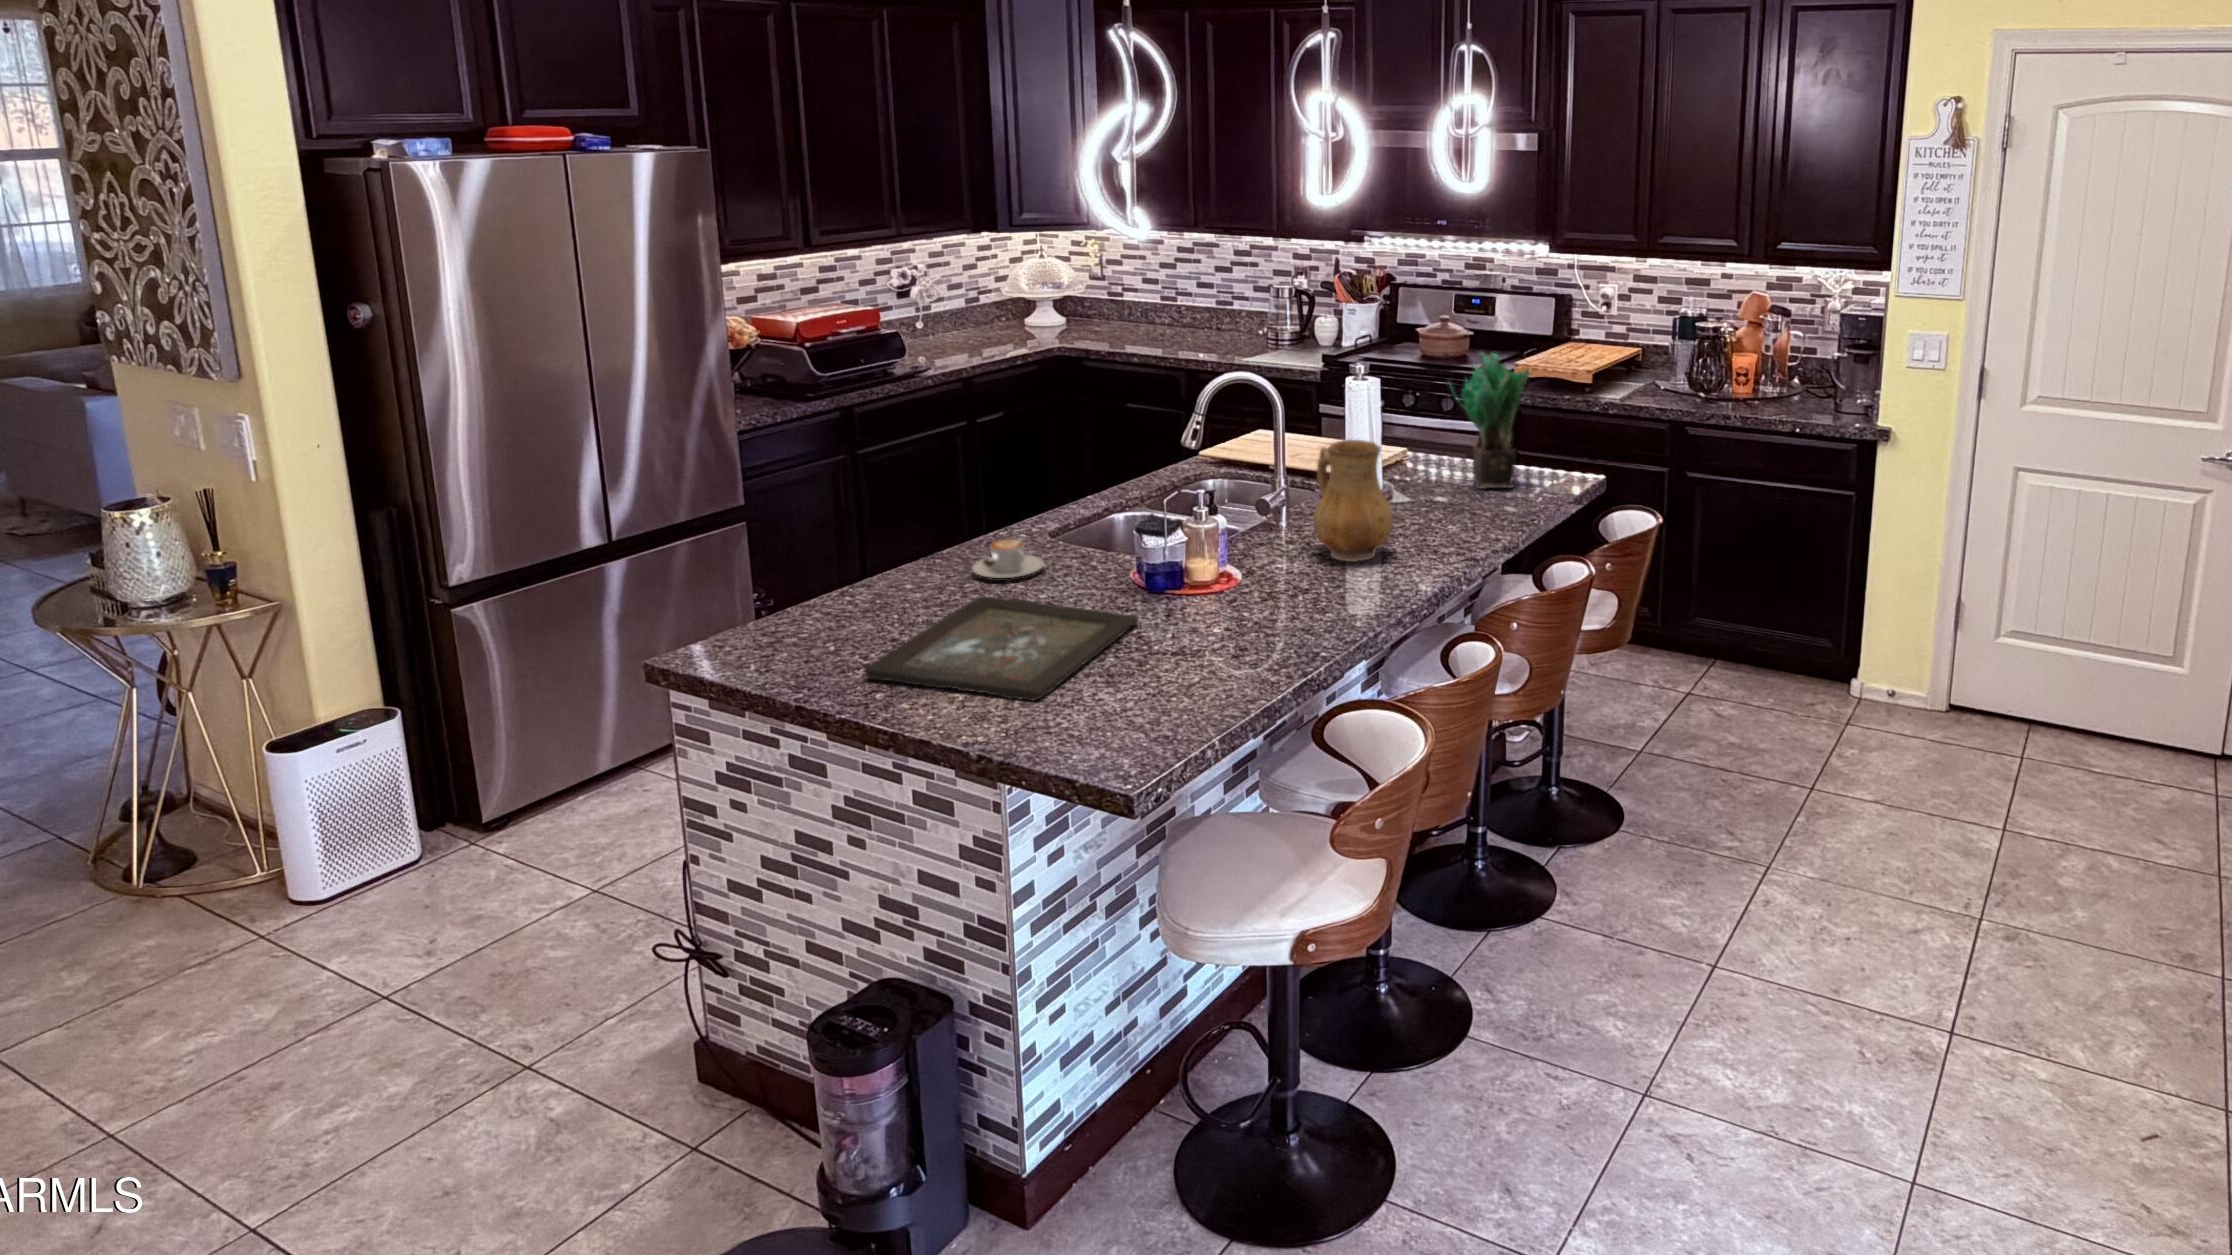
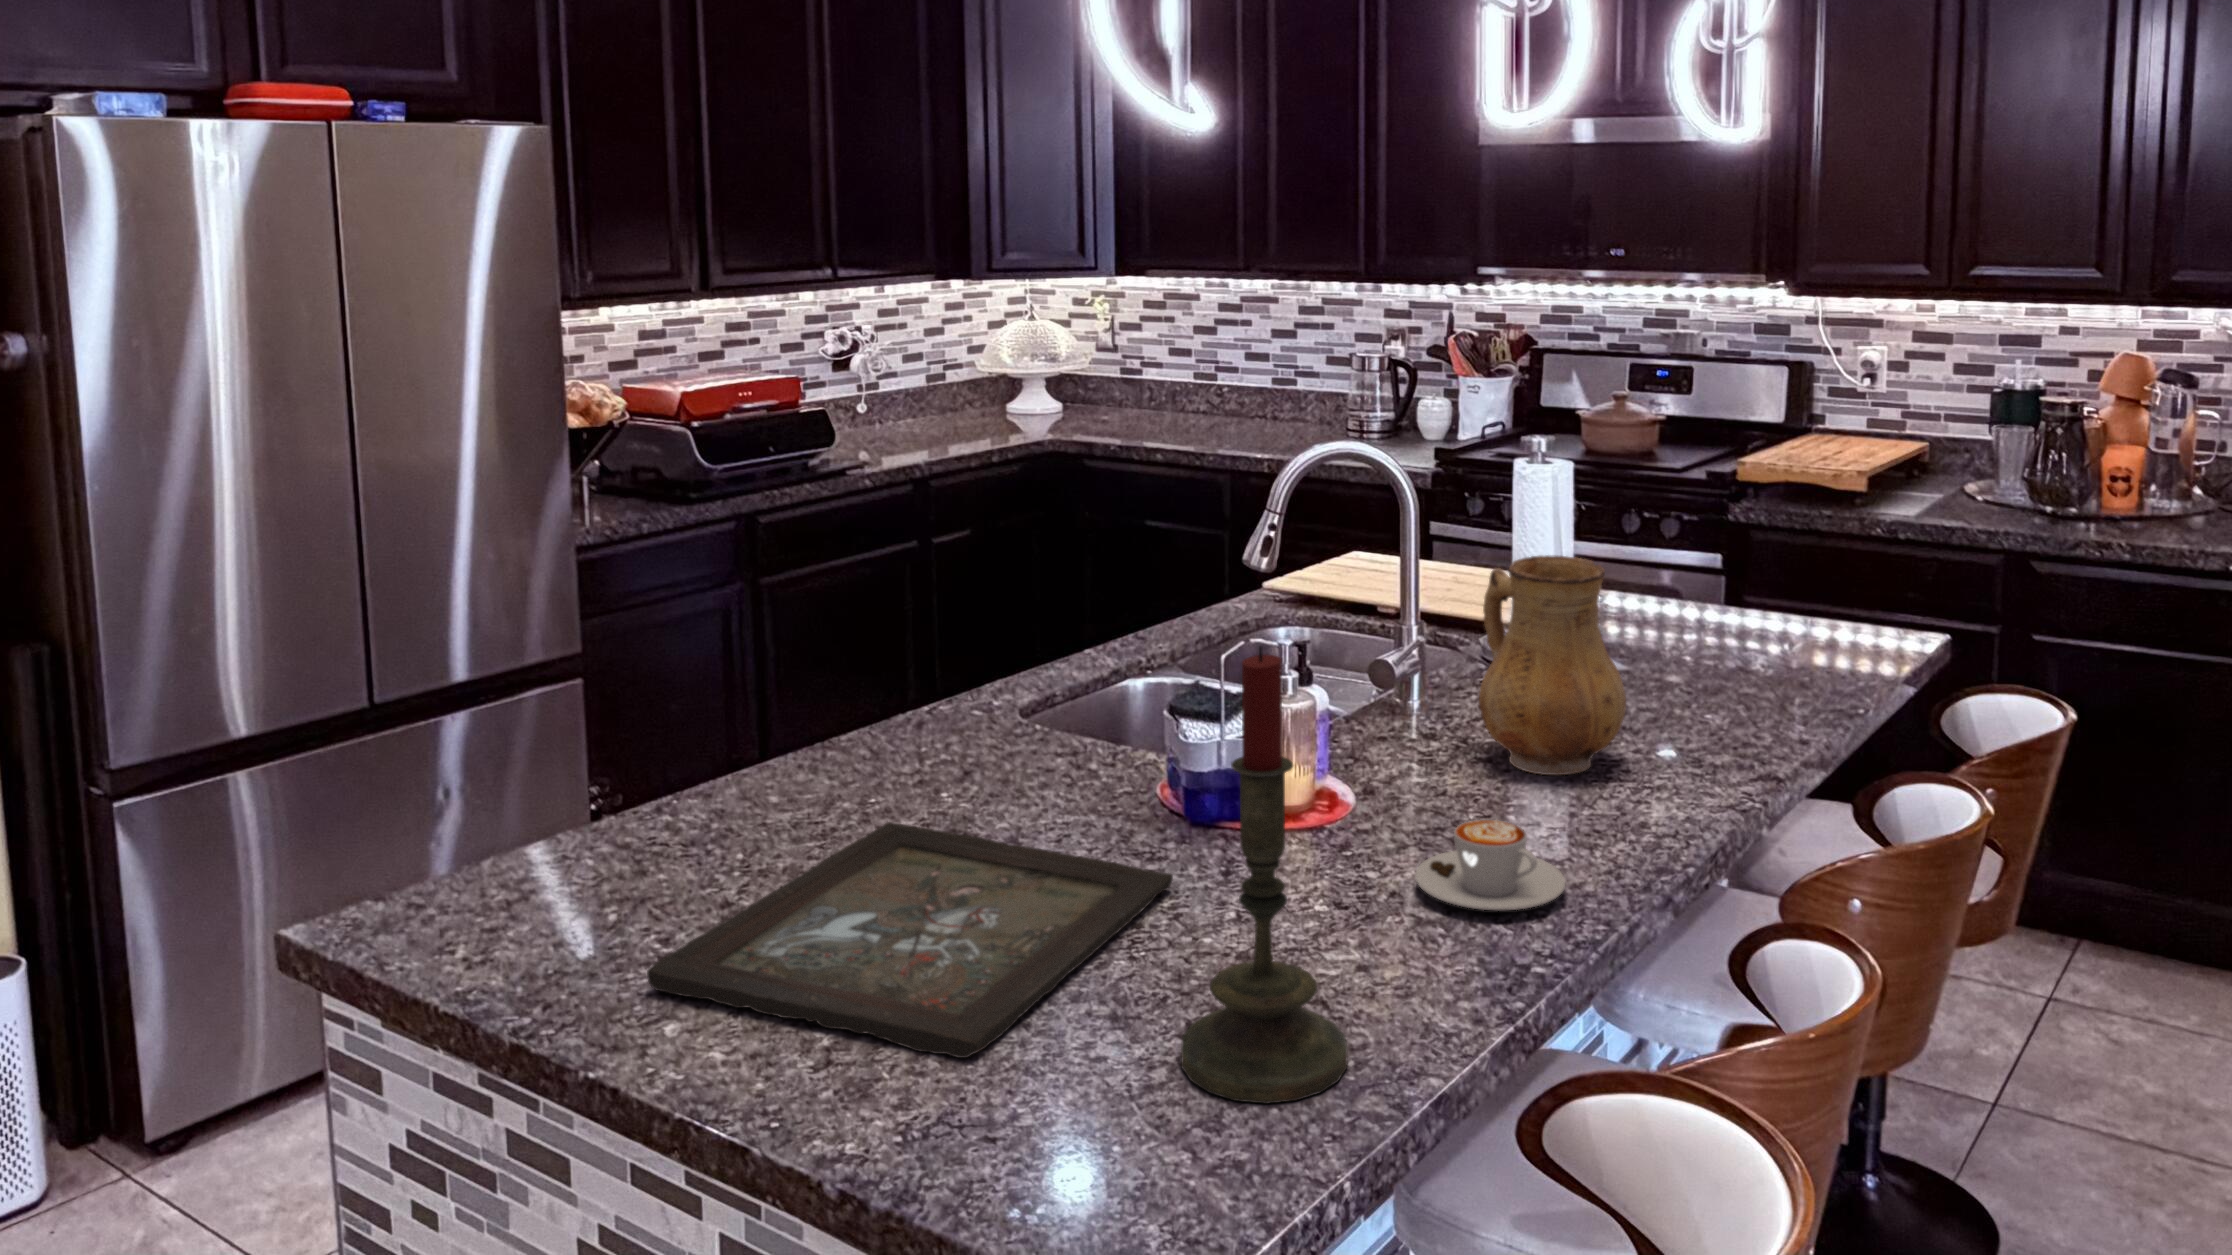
potted plant: present [1450,352,1529,489] -> none [1686,418,1832,651]
candle: none [1141,498,1222,712] -> present [1181,647,1348,1104]
coffee cup: present [973,539,1044,578] -> present [1415,820,1565,910]

